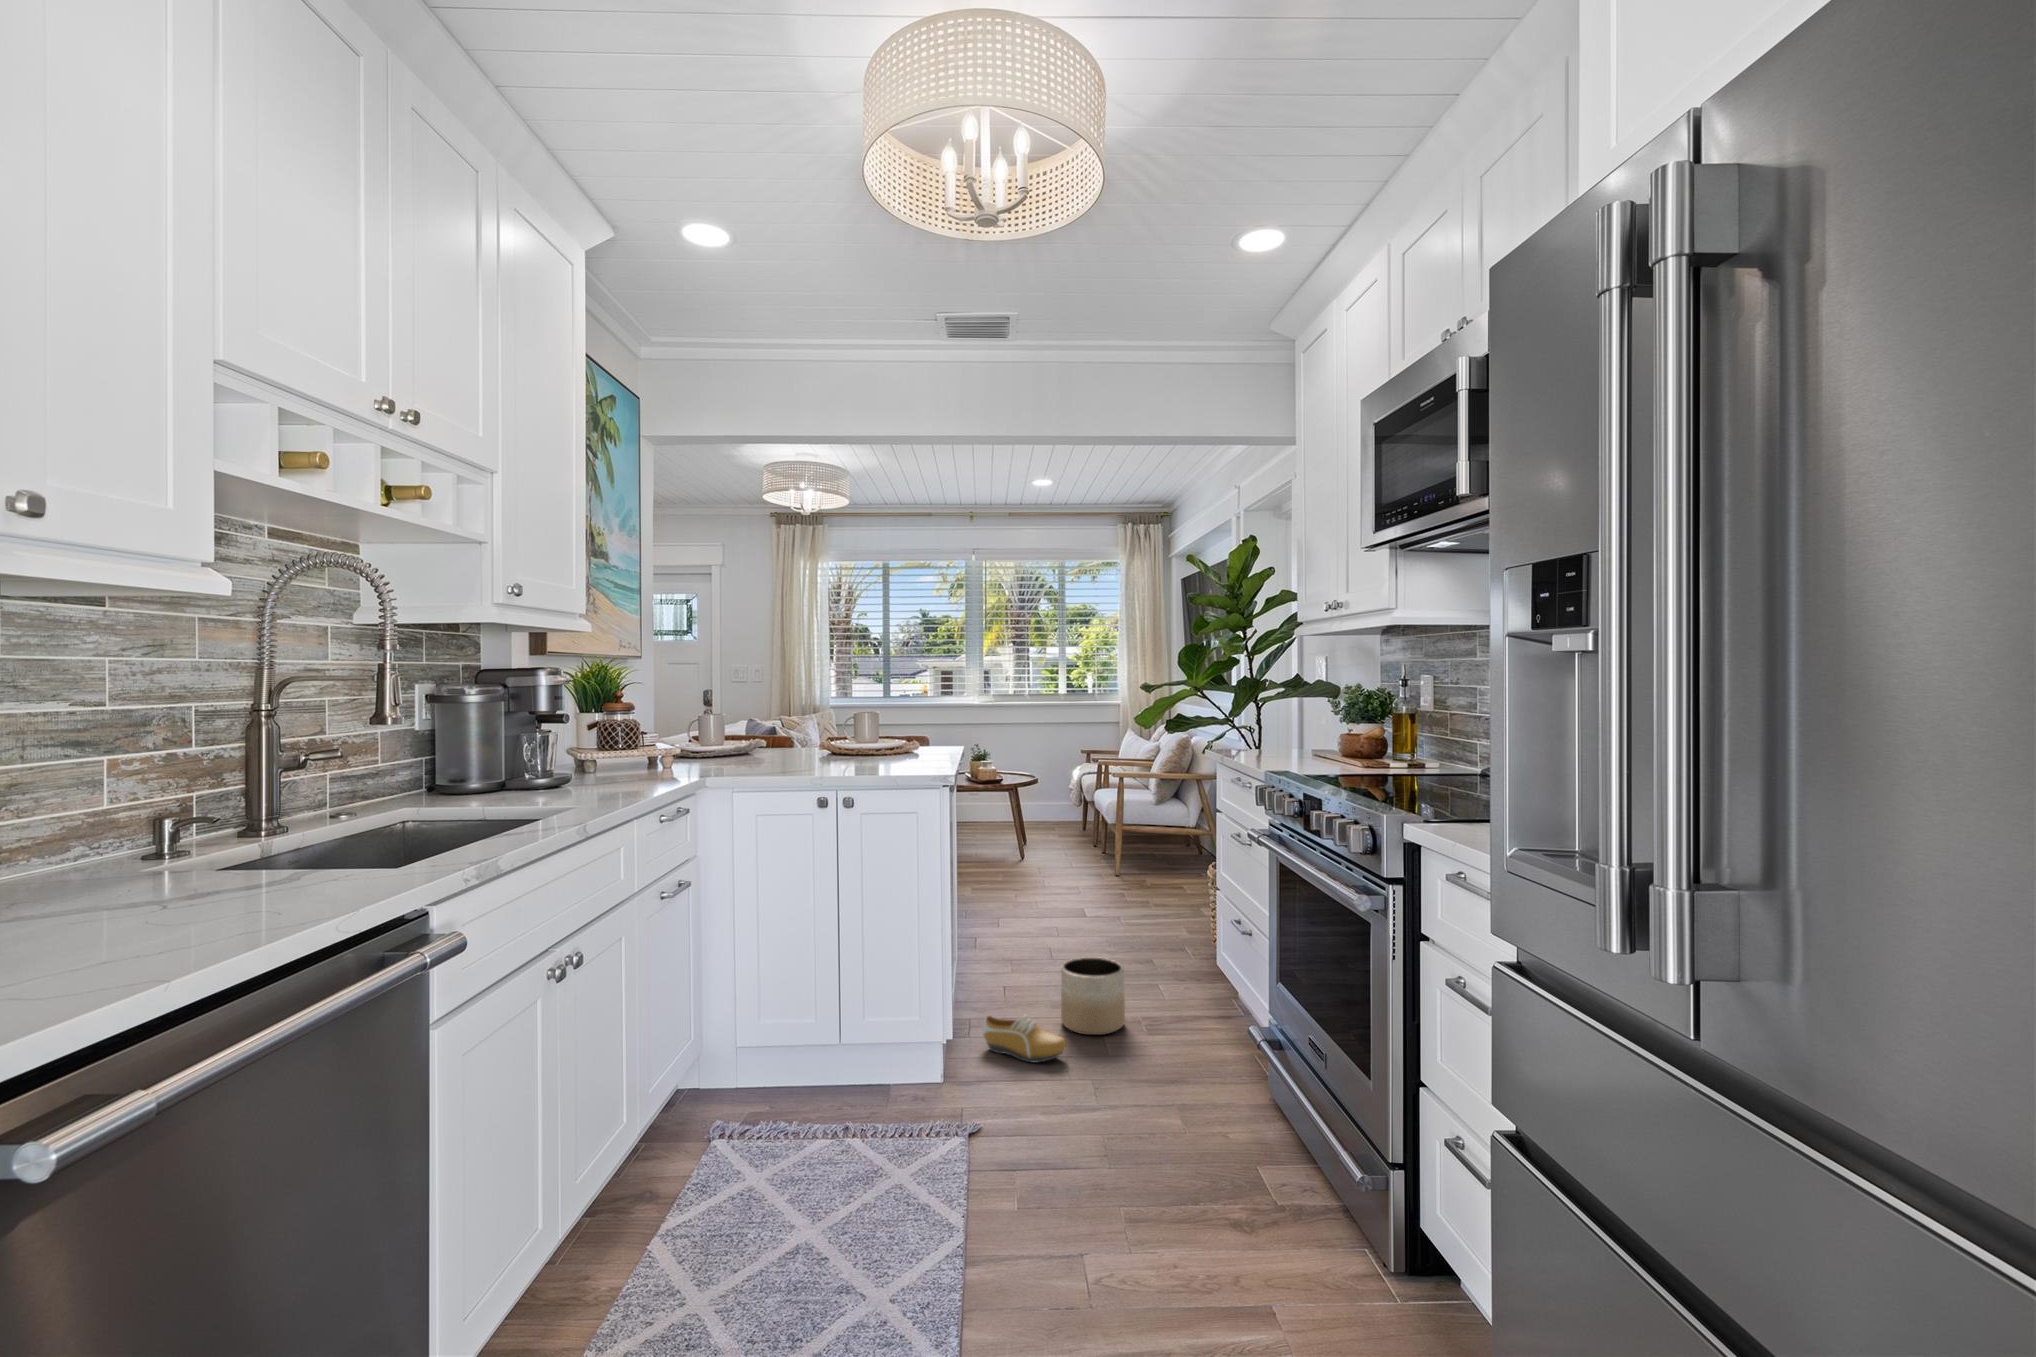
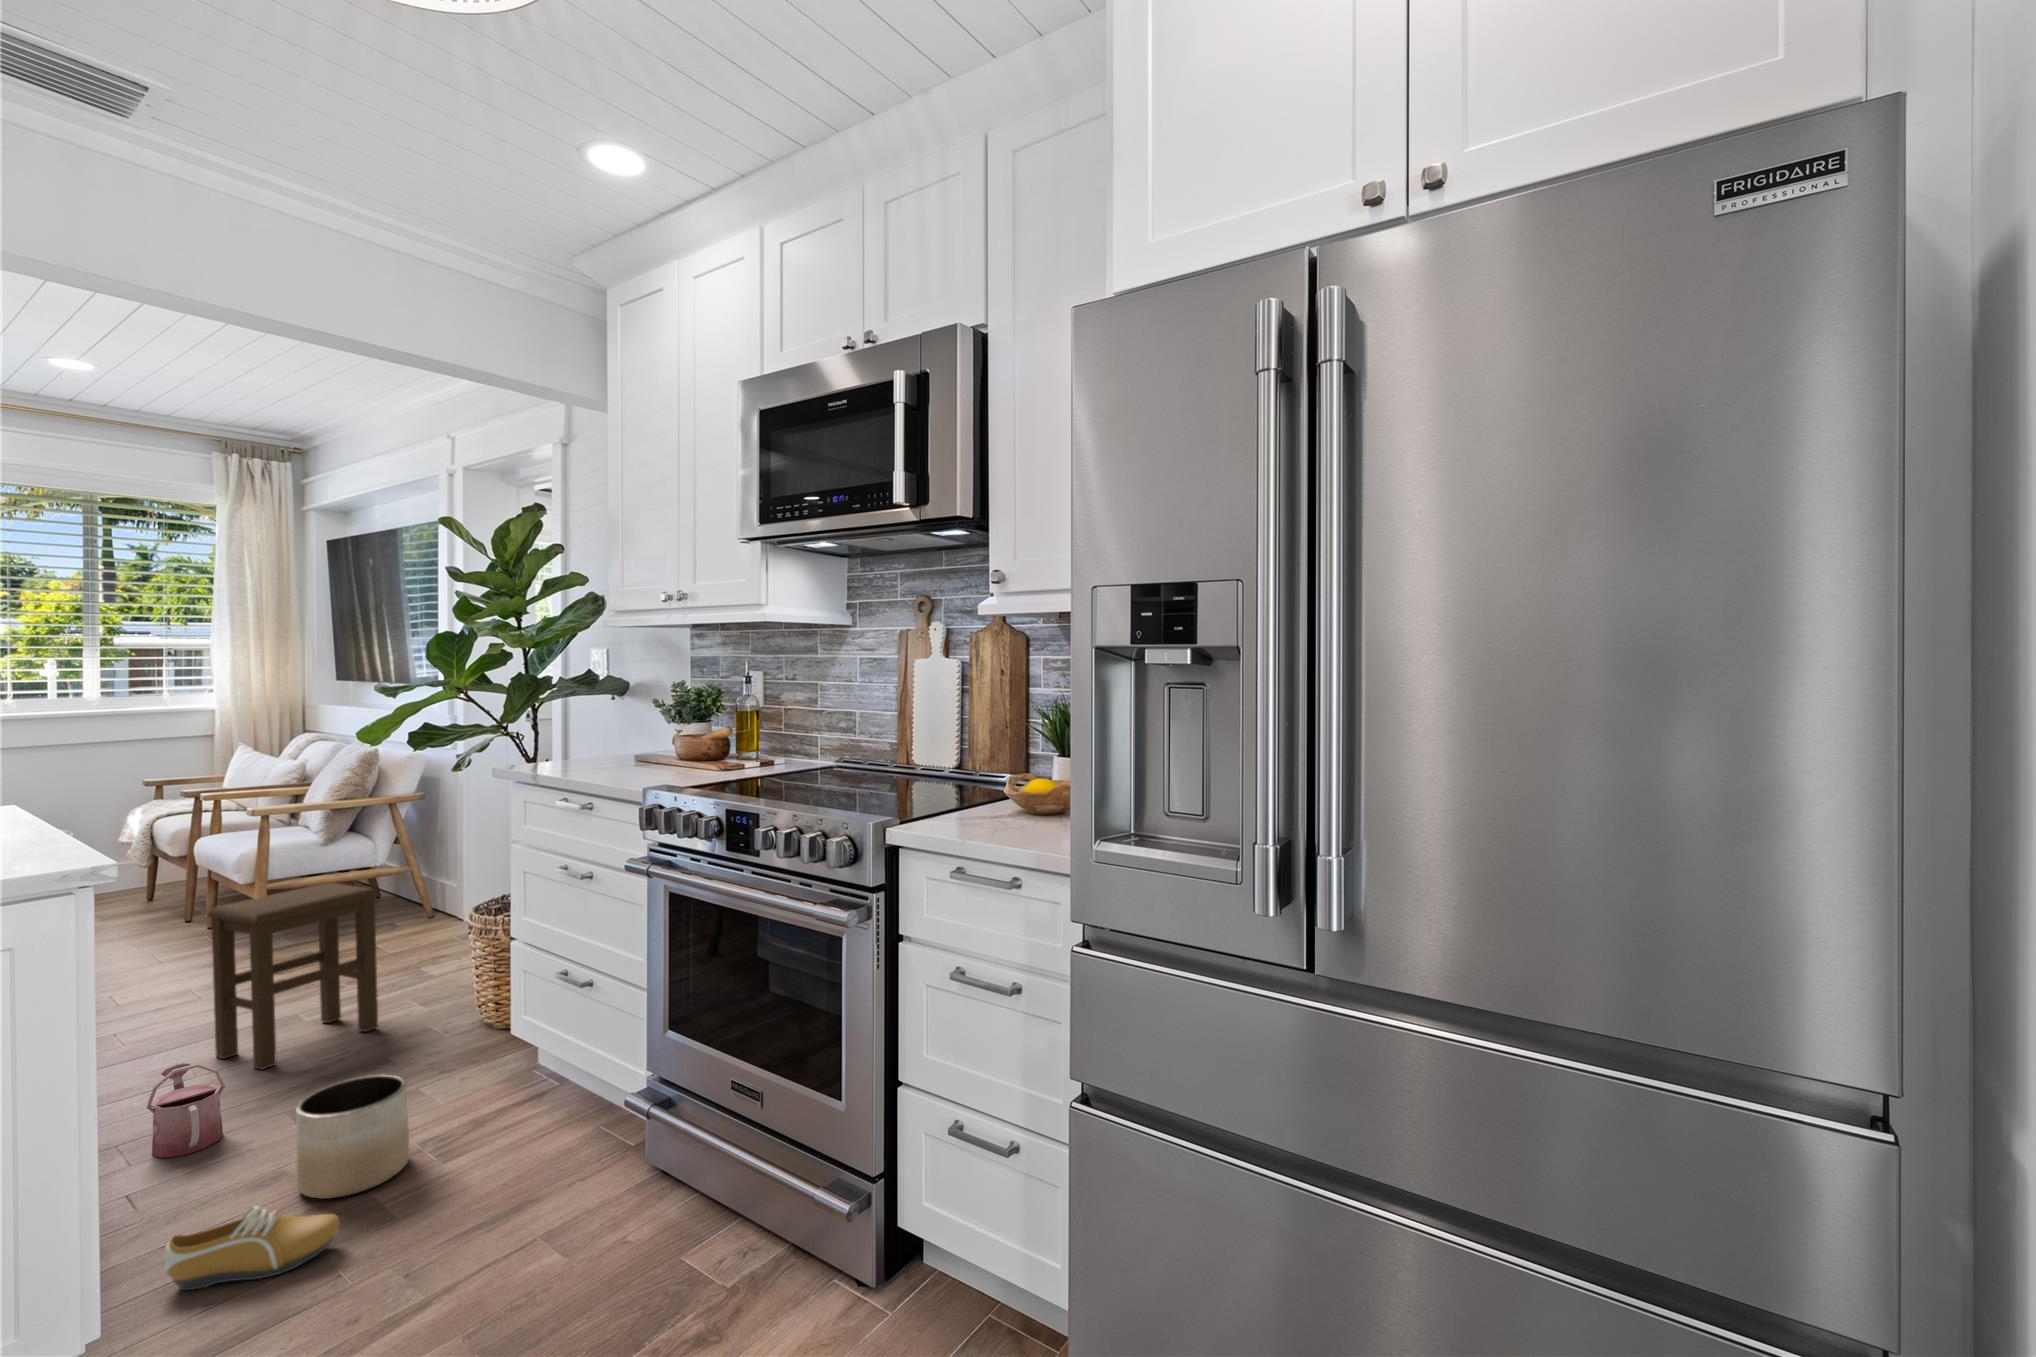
stool: none [1061,826,1153,945] -> present [208,883,378,1070]
watering can: none [1010,923,1047,980] -> present [147,1063,225,1158]

